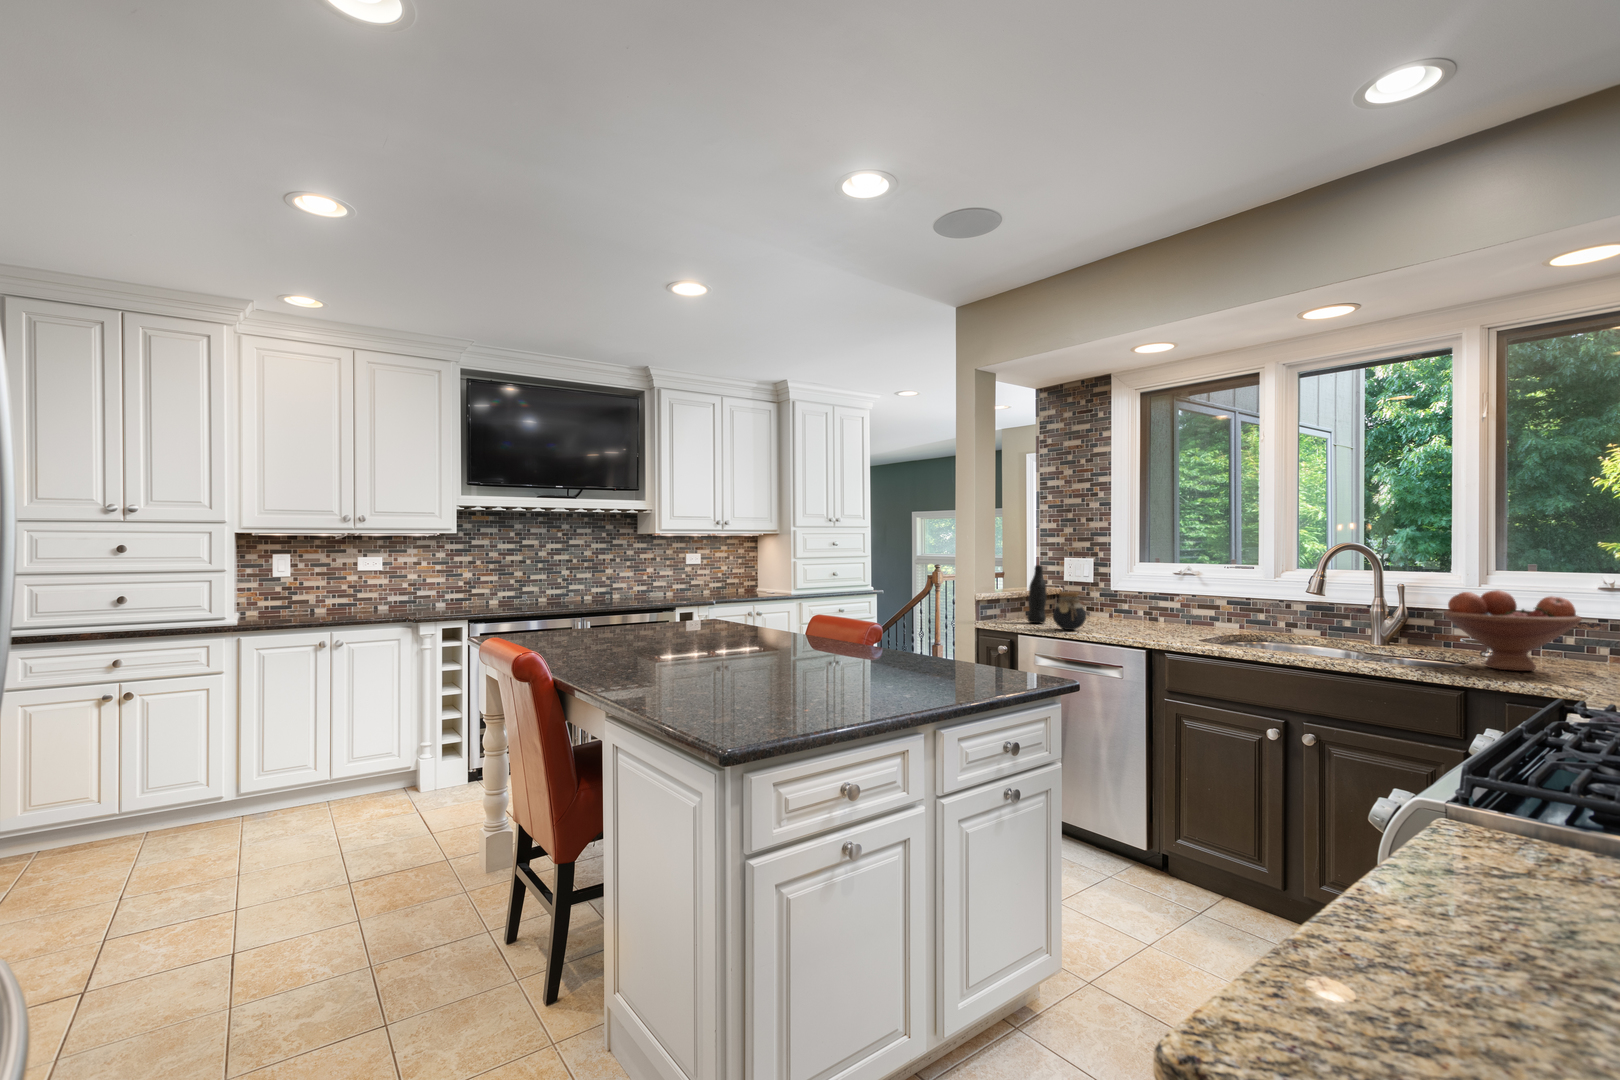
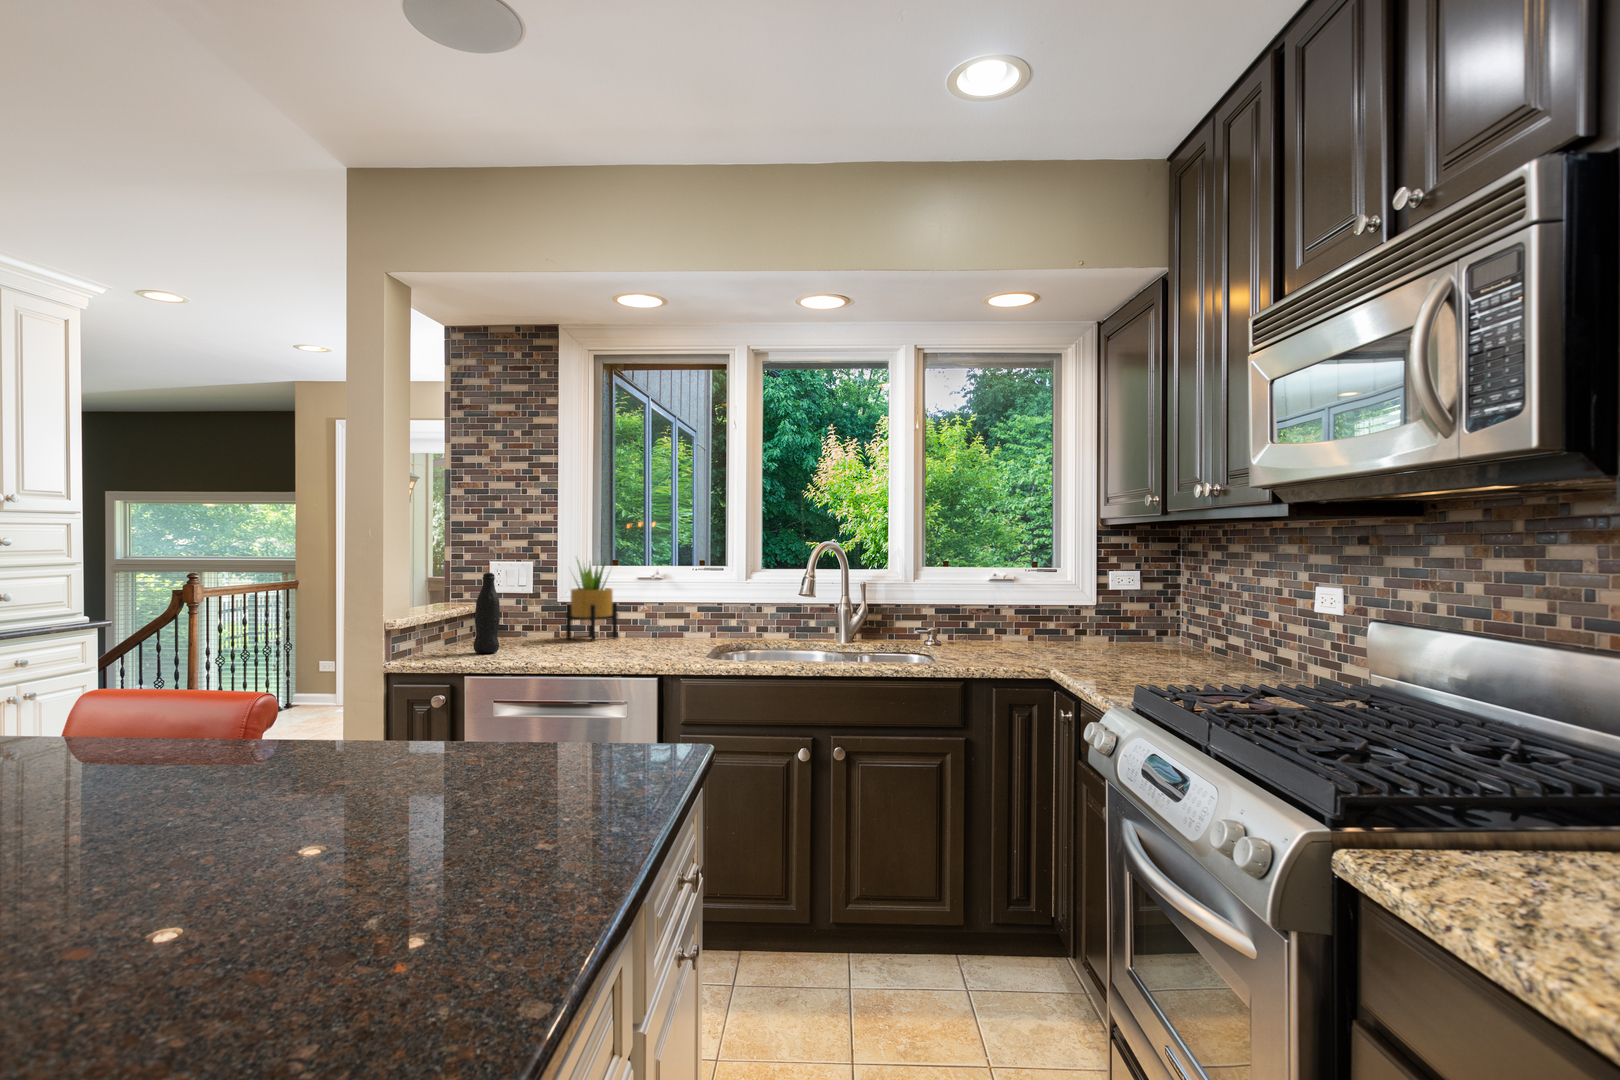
potted plant: none [1114,553,1158,623] -> present [566,558,617,641]
fruit bowl: present [1443,590,1582,671] -> none [925,587,1021,660]
jar: present [1053,592,1086,630] -> none [525,608,568,659]

